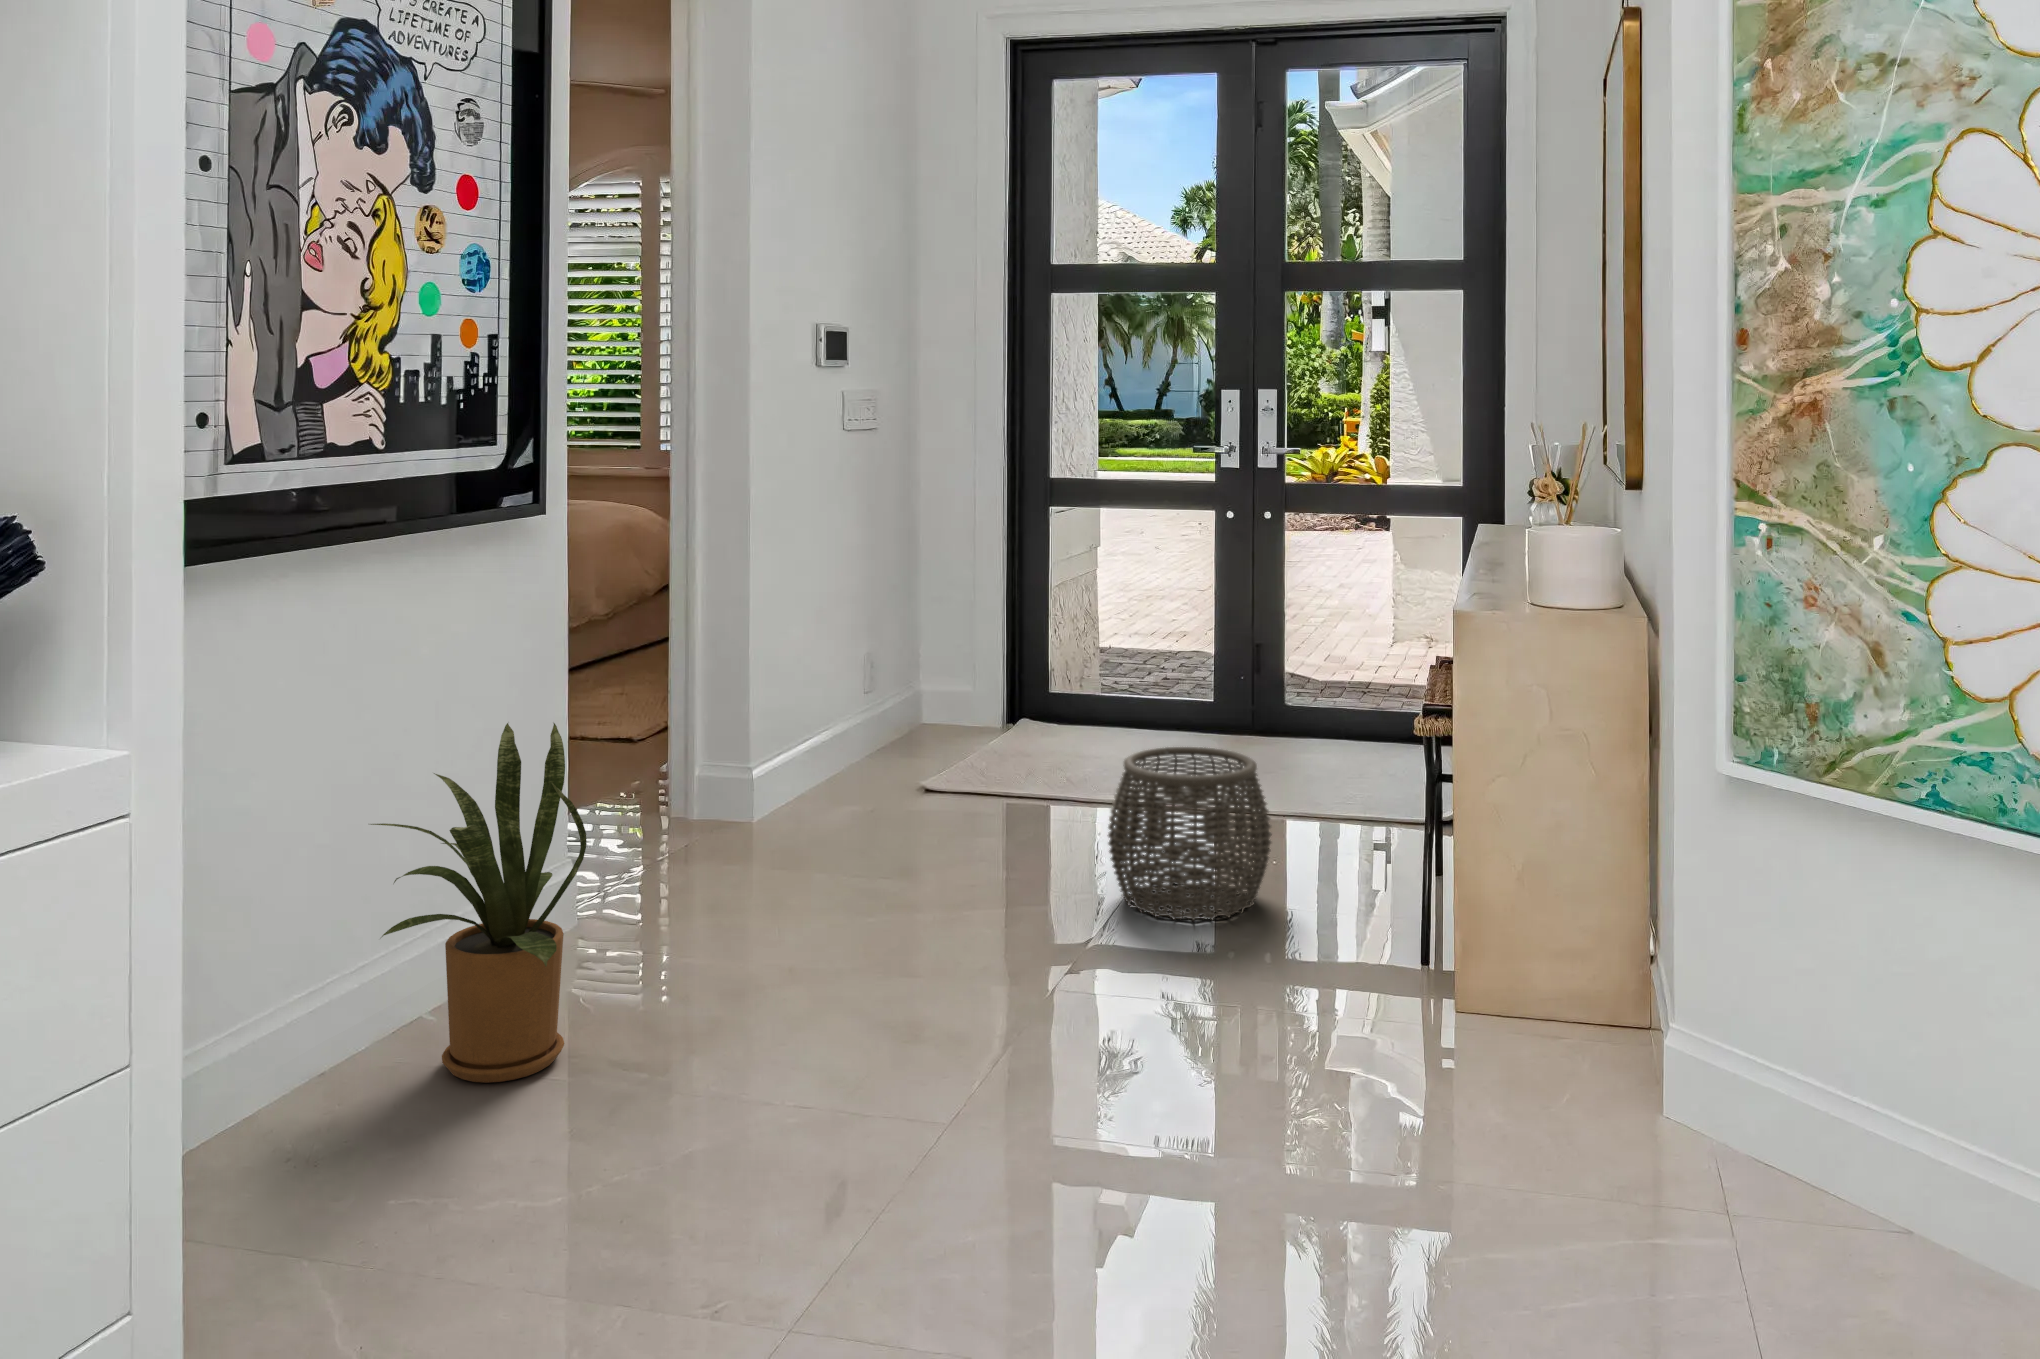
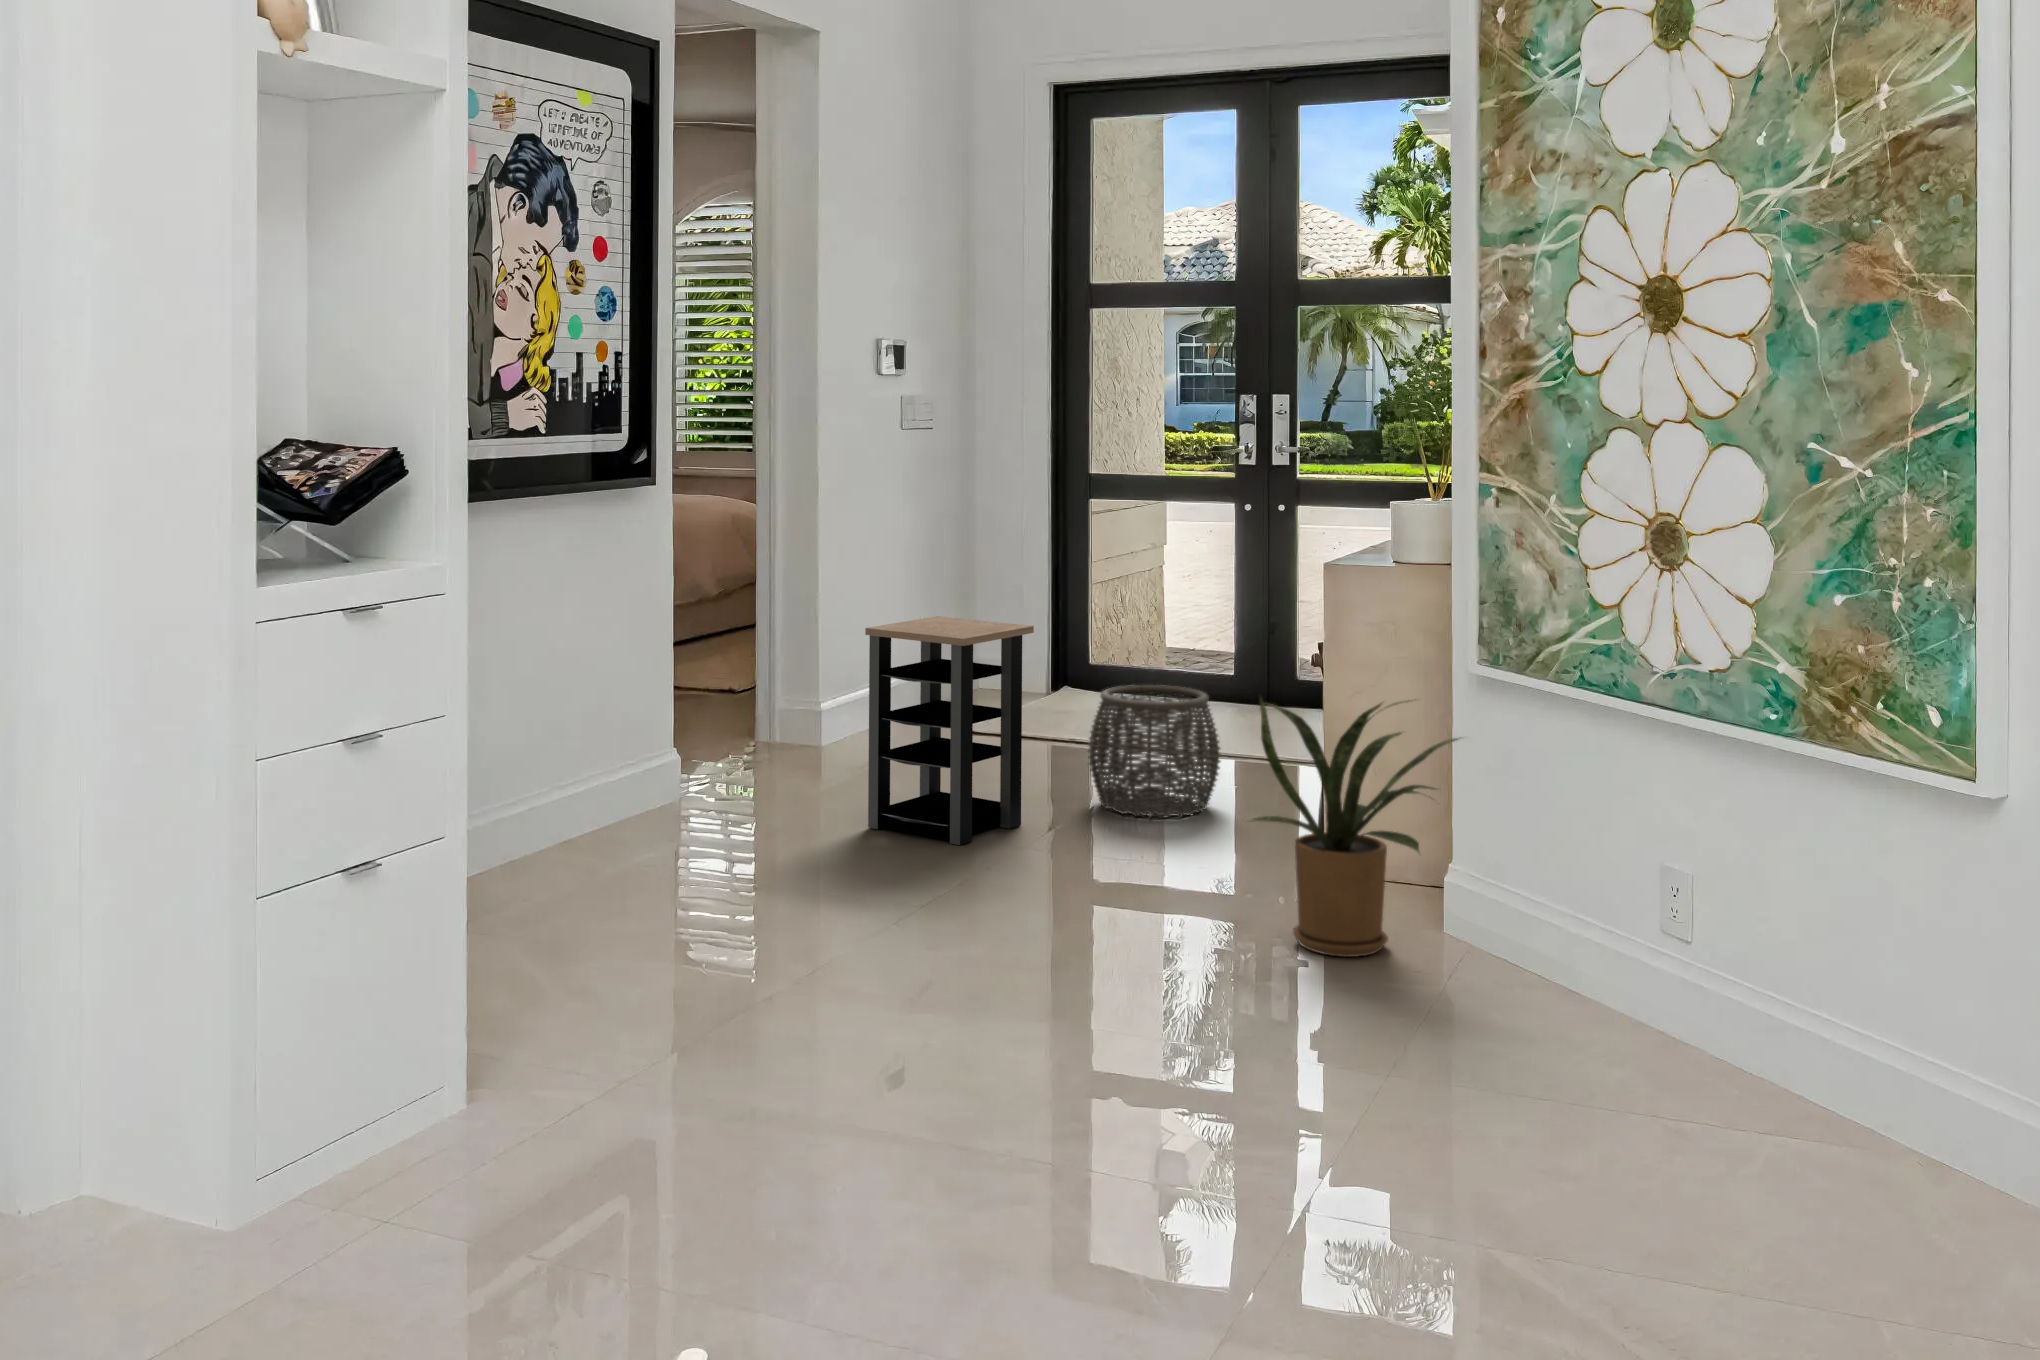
side table: none [837,675,1053,990] -> present [865,616,1034,845]
house plant: present [371,723,587,1083] -> present [1249,698,1461,957]

